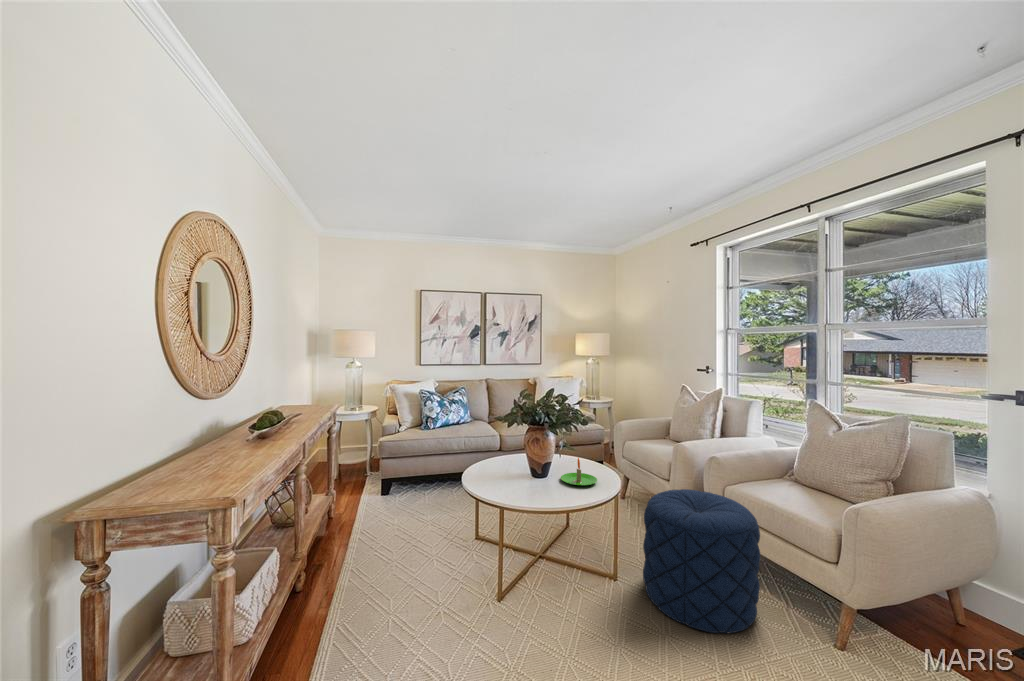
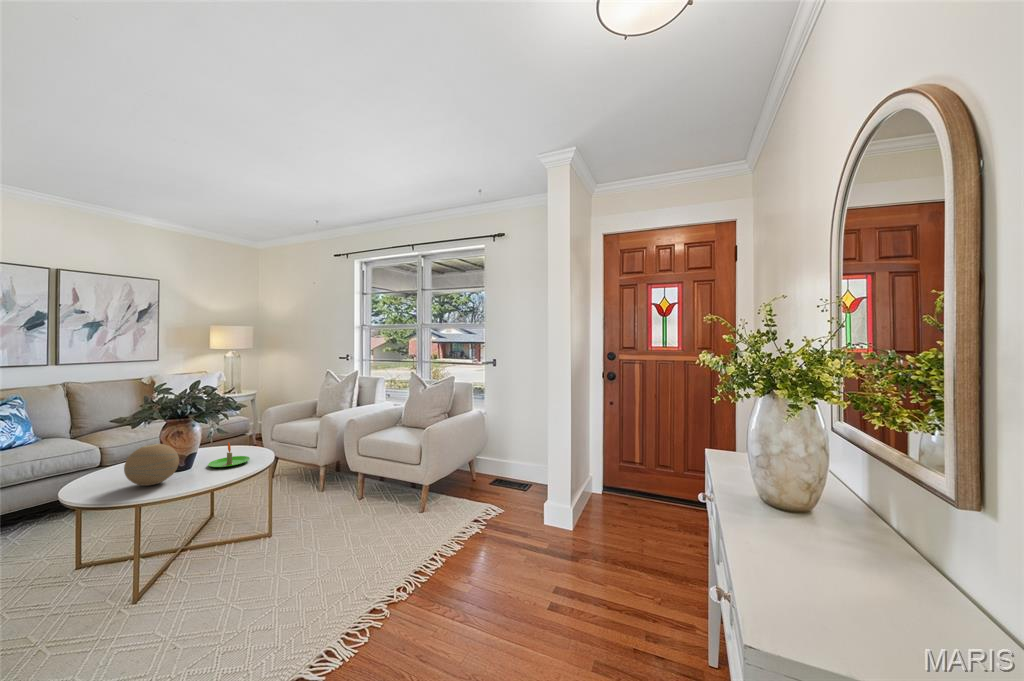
decorative orb: none [498,448,536,488] -> present [124,444,179,486]
pouf: present [643,489,760,633] -> none [296,445,381,541]

